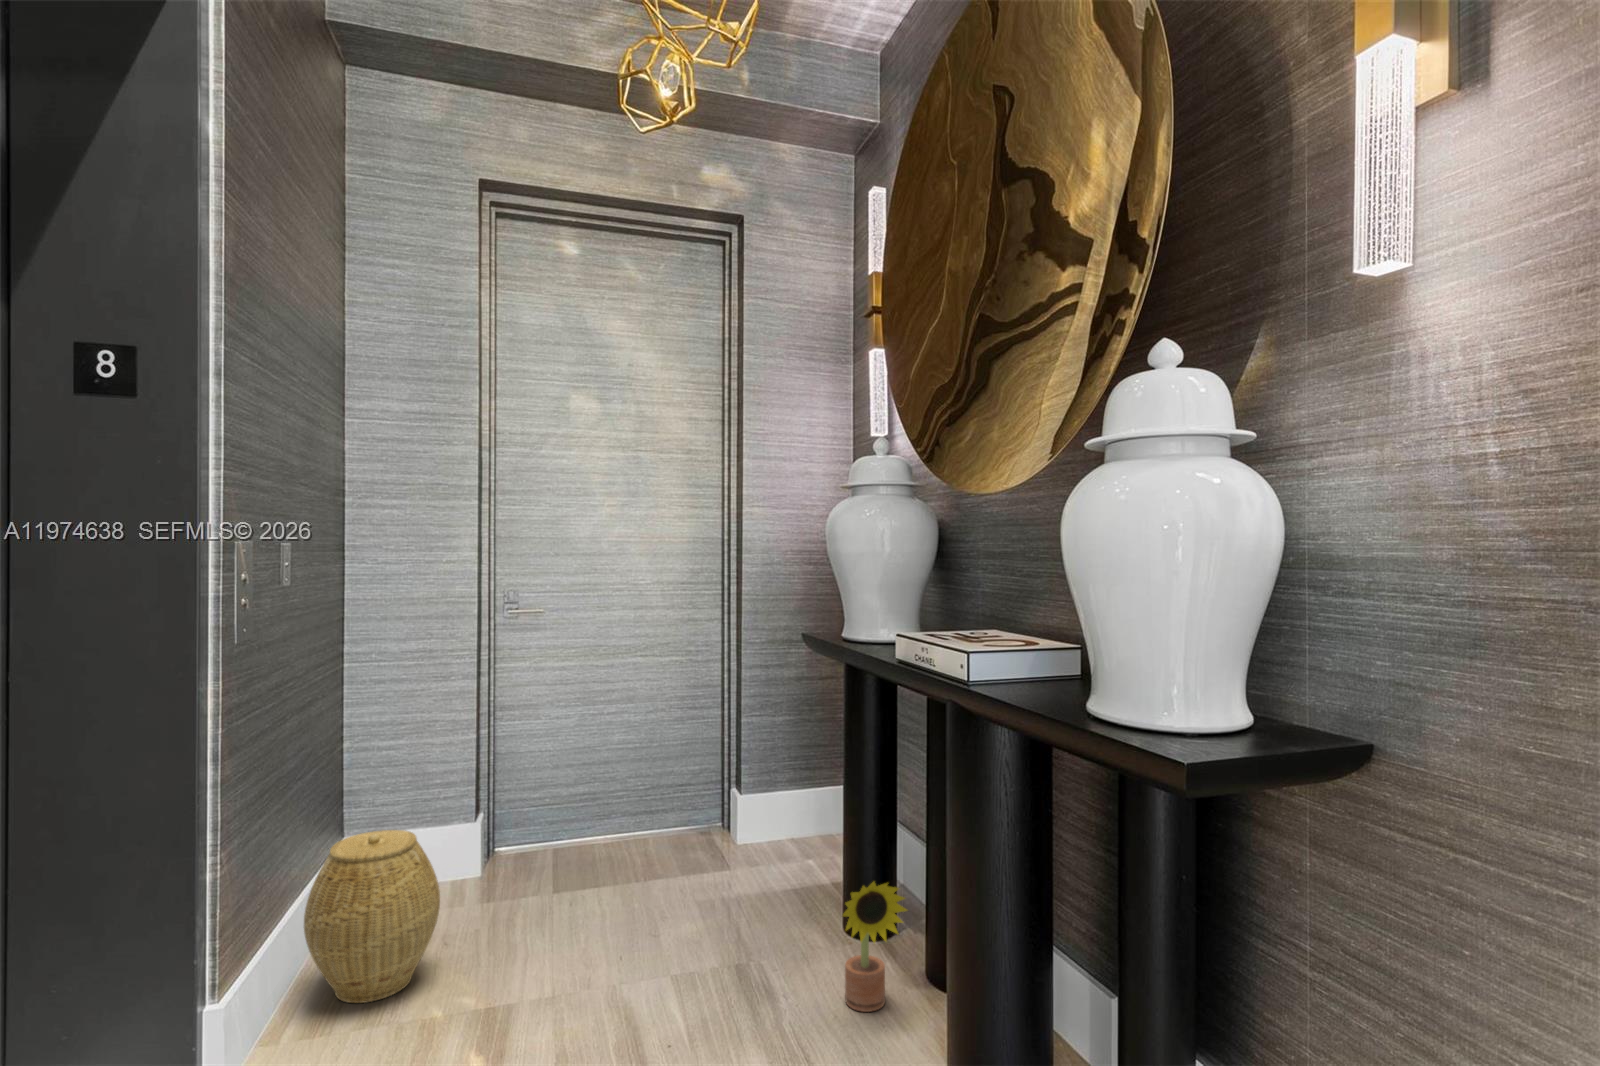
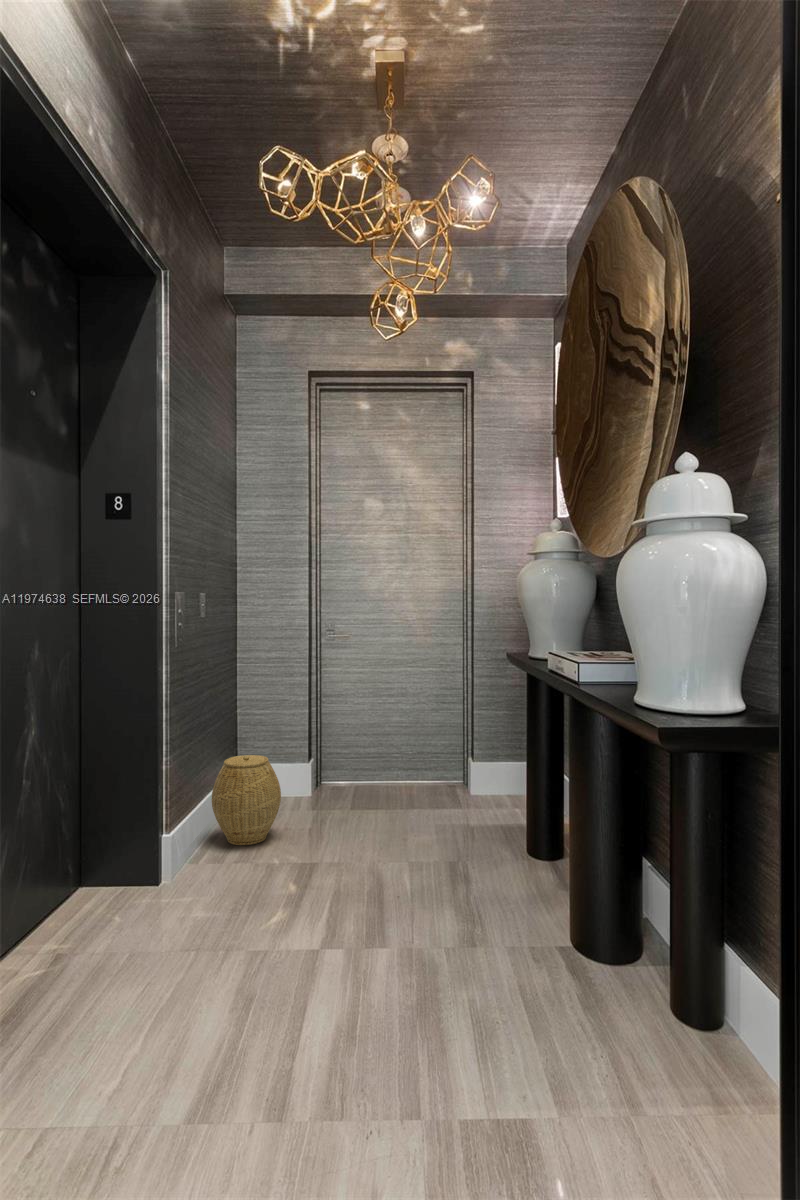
decorative plant: present [843,882,907,1012] -> none [498,799,541,881]

